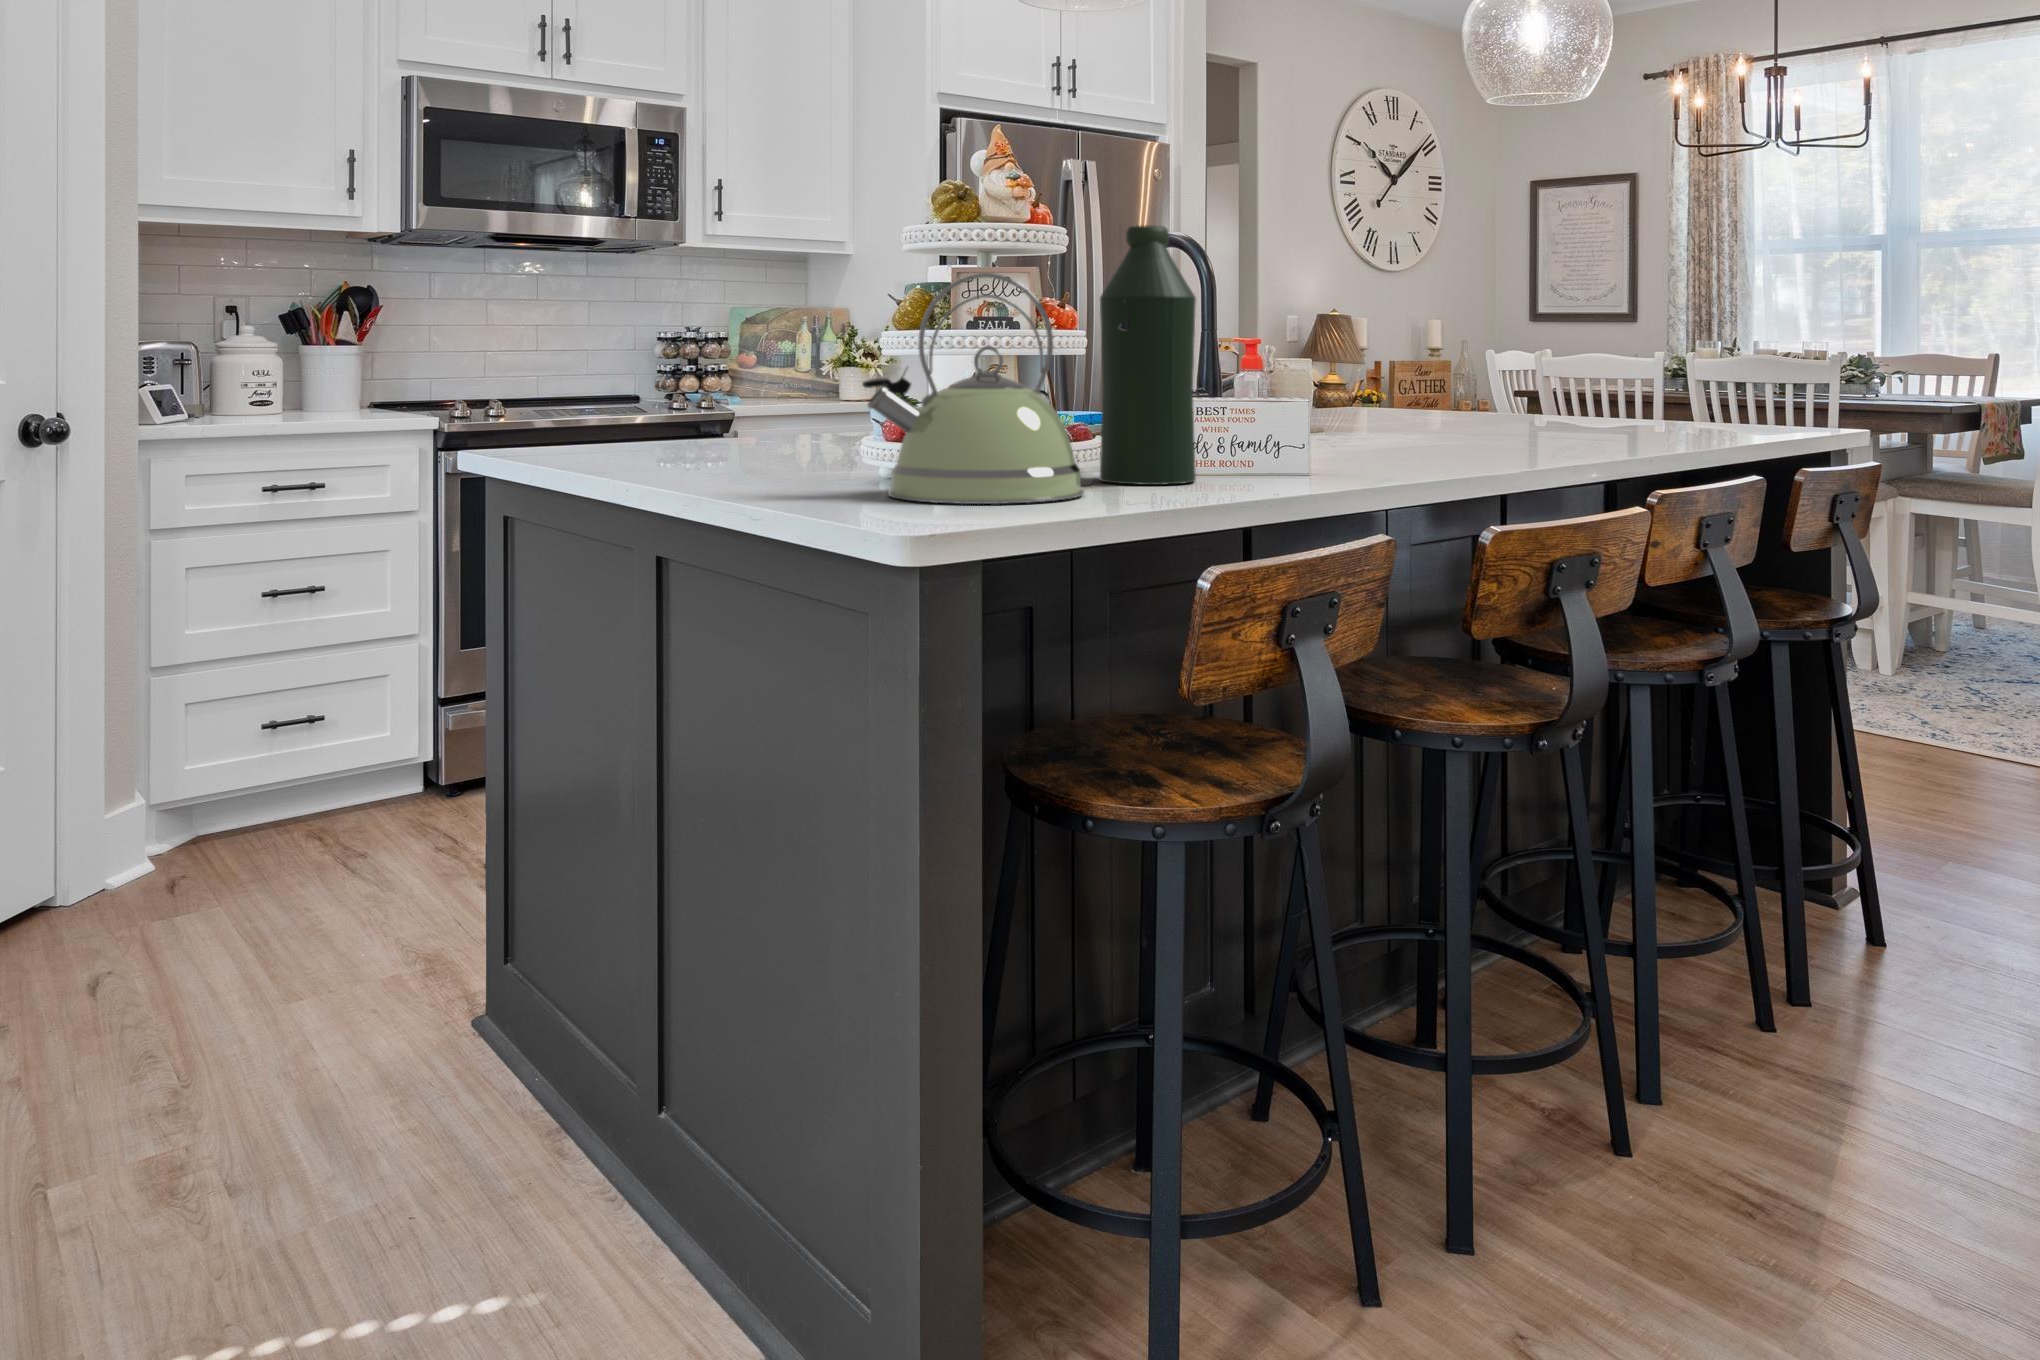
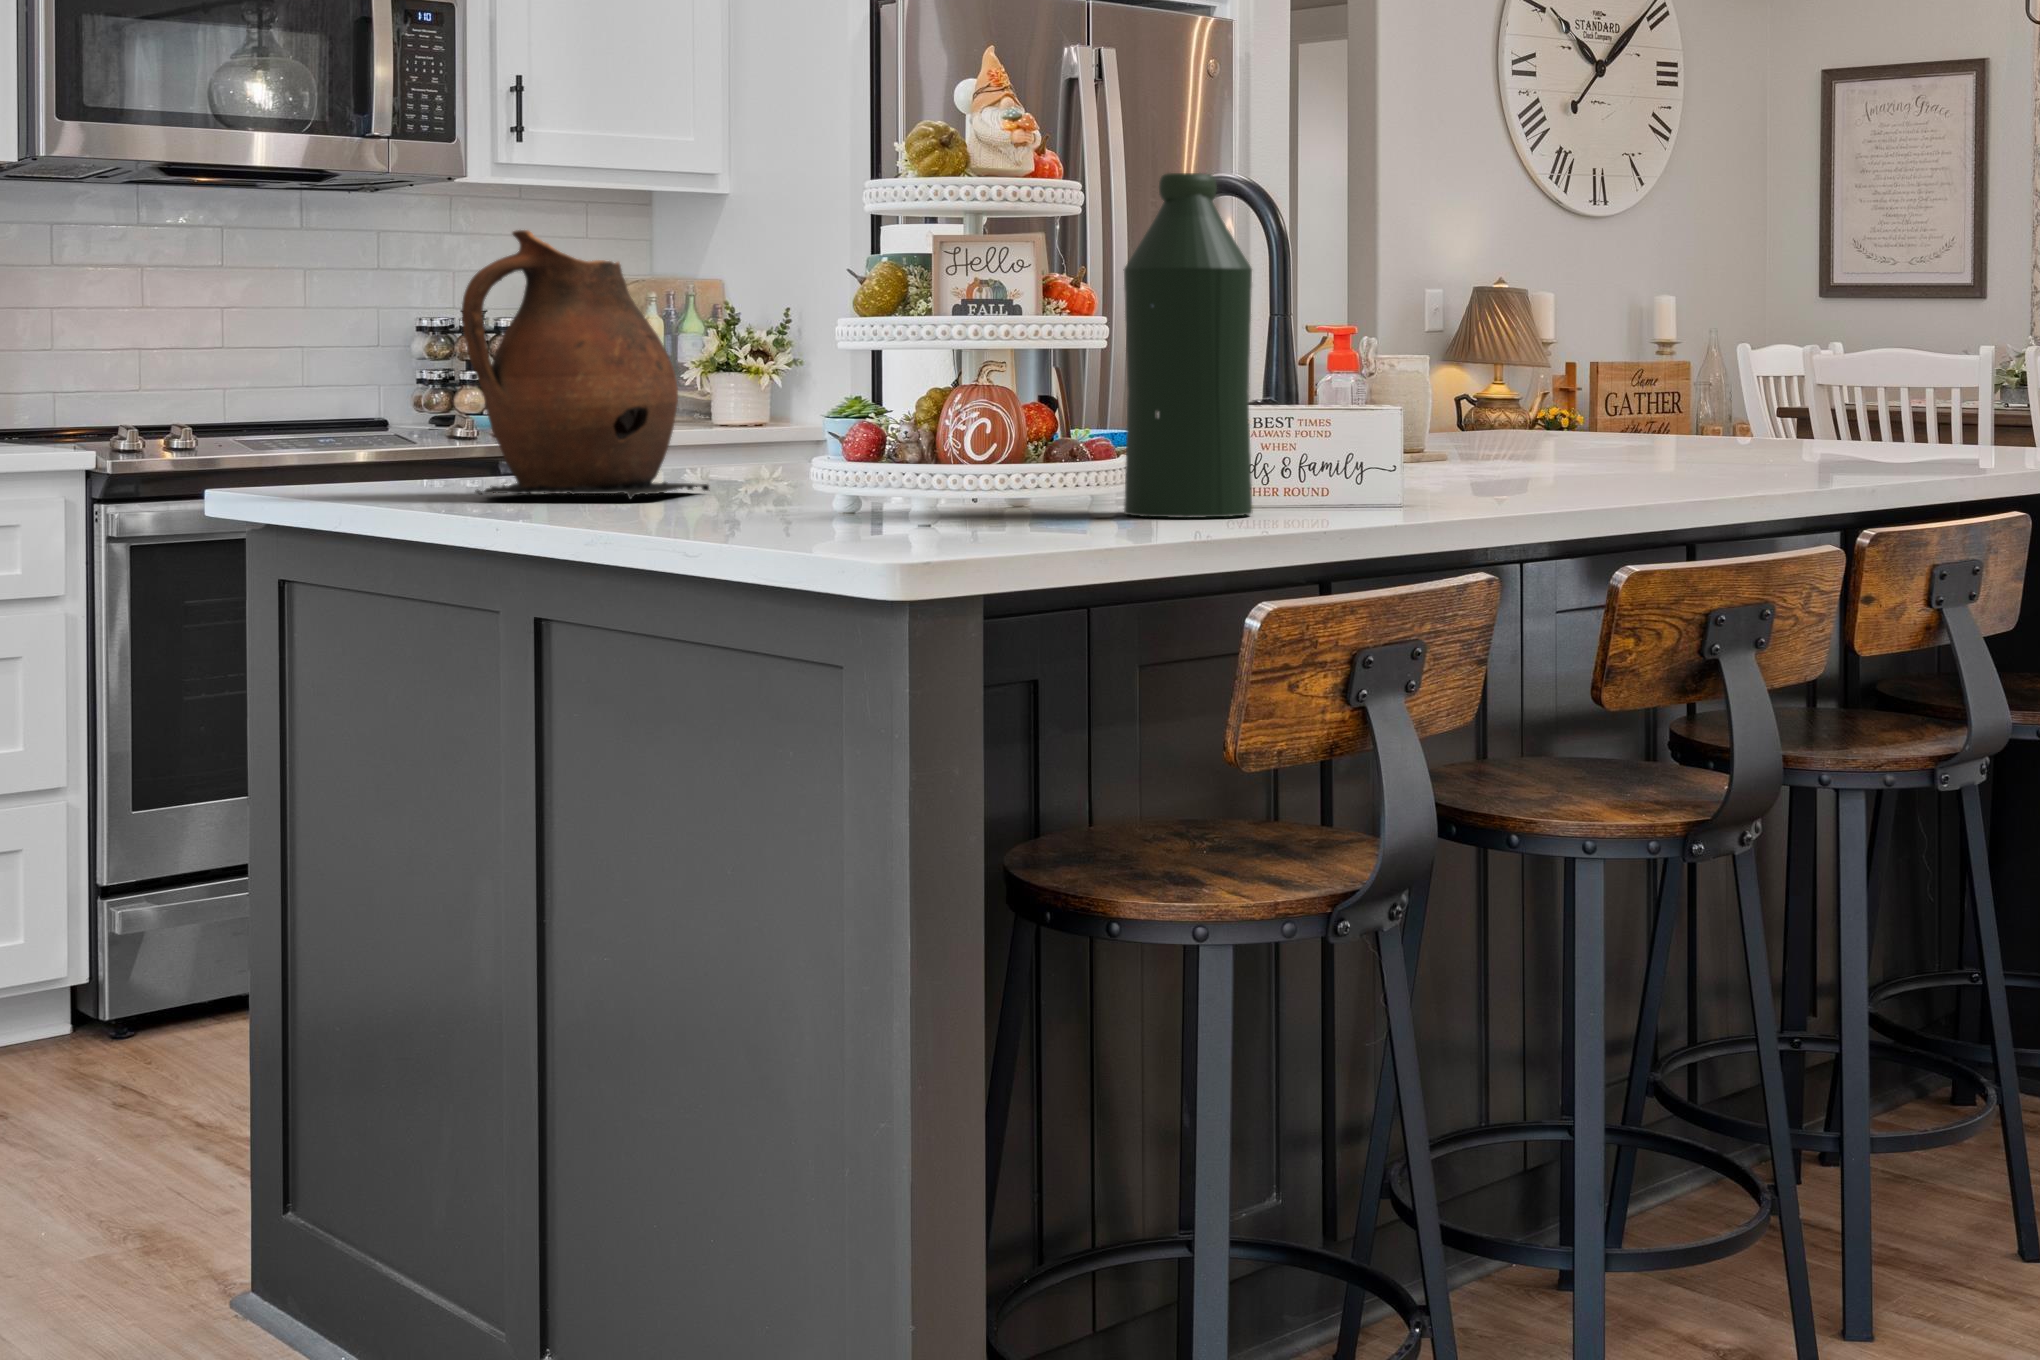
ceramic pitcher: none [632,271,809,464] -> present [462,230,709,499]
kettle: present [862,273,1084,504] -> none [814,239,1104,535]

